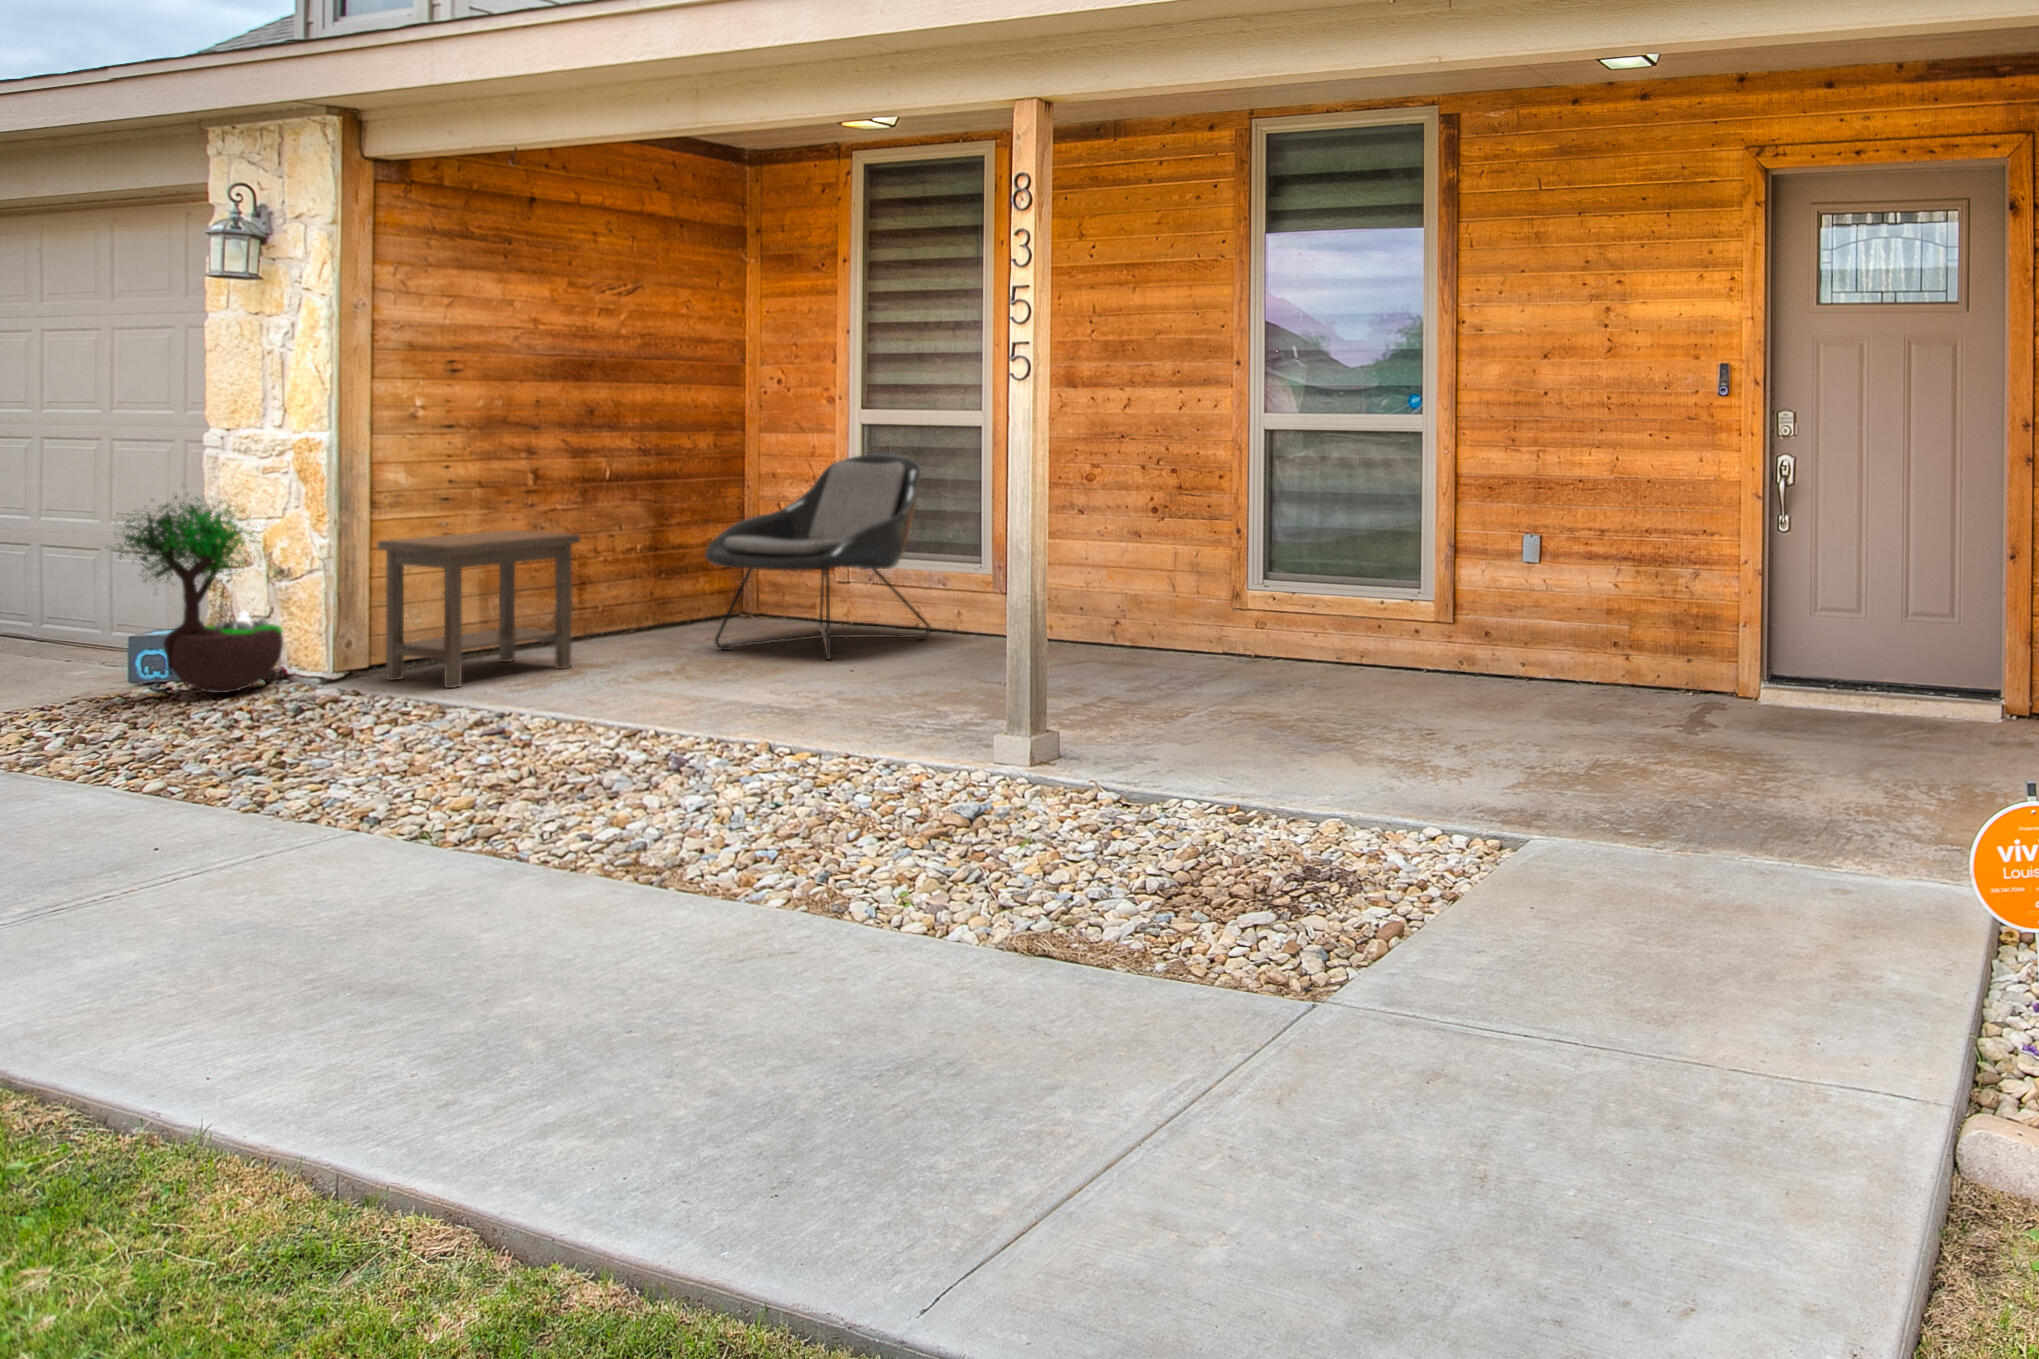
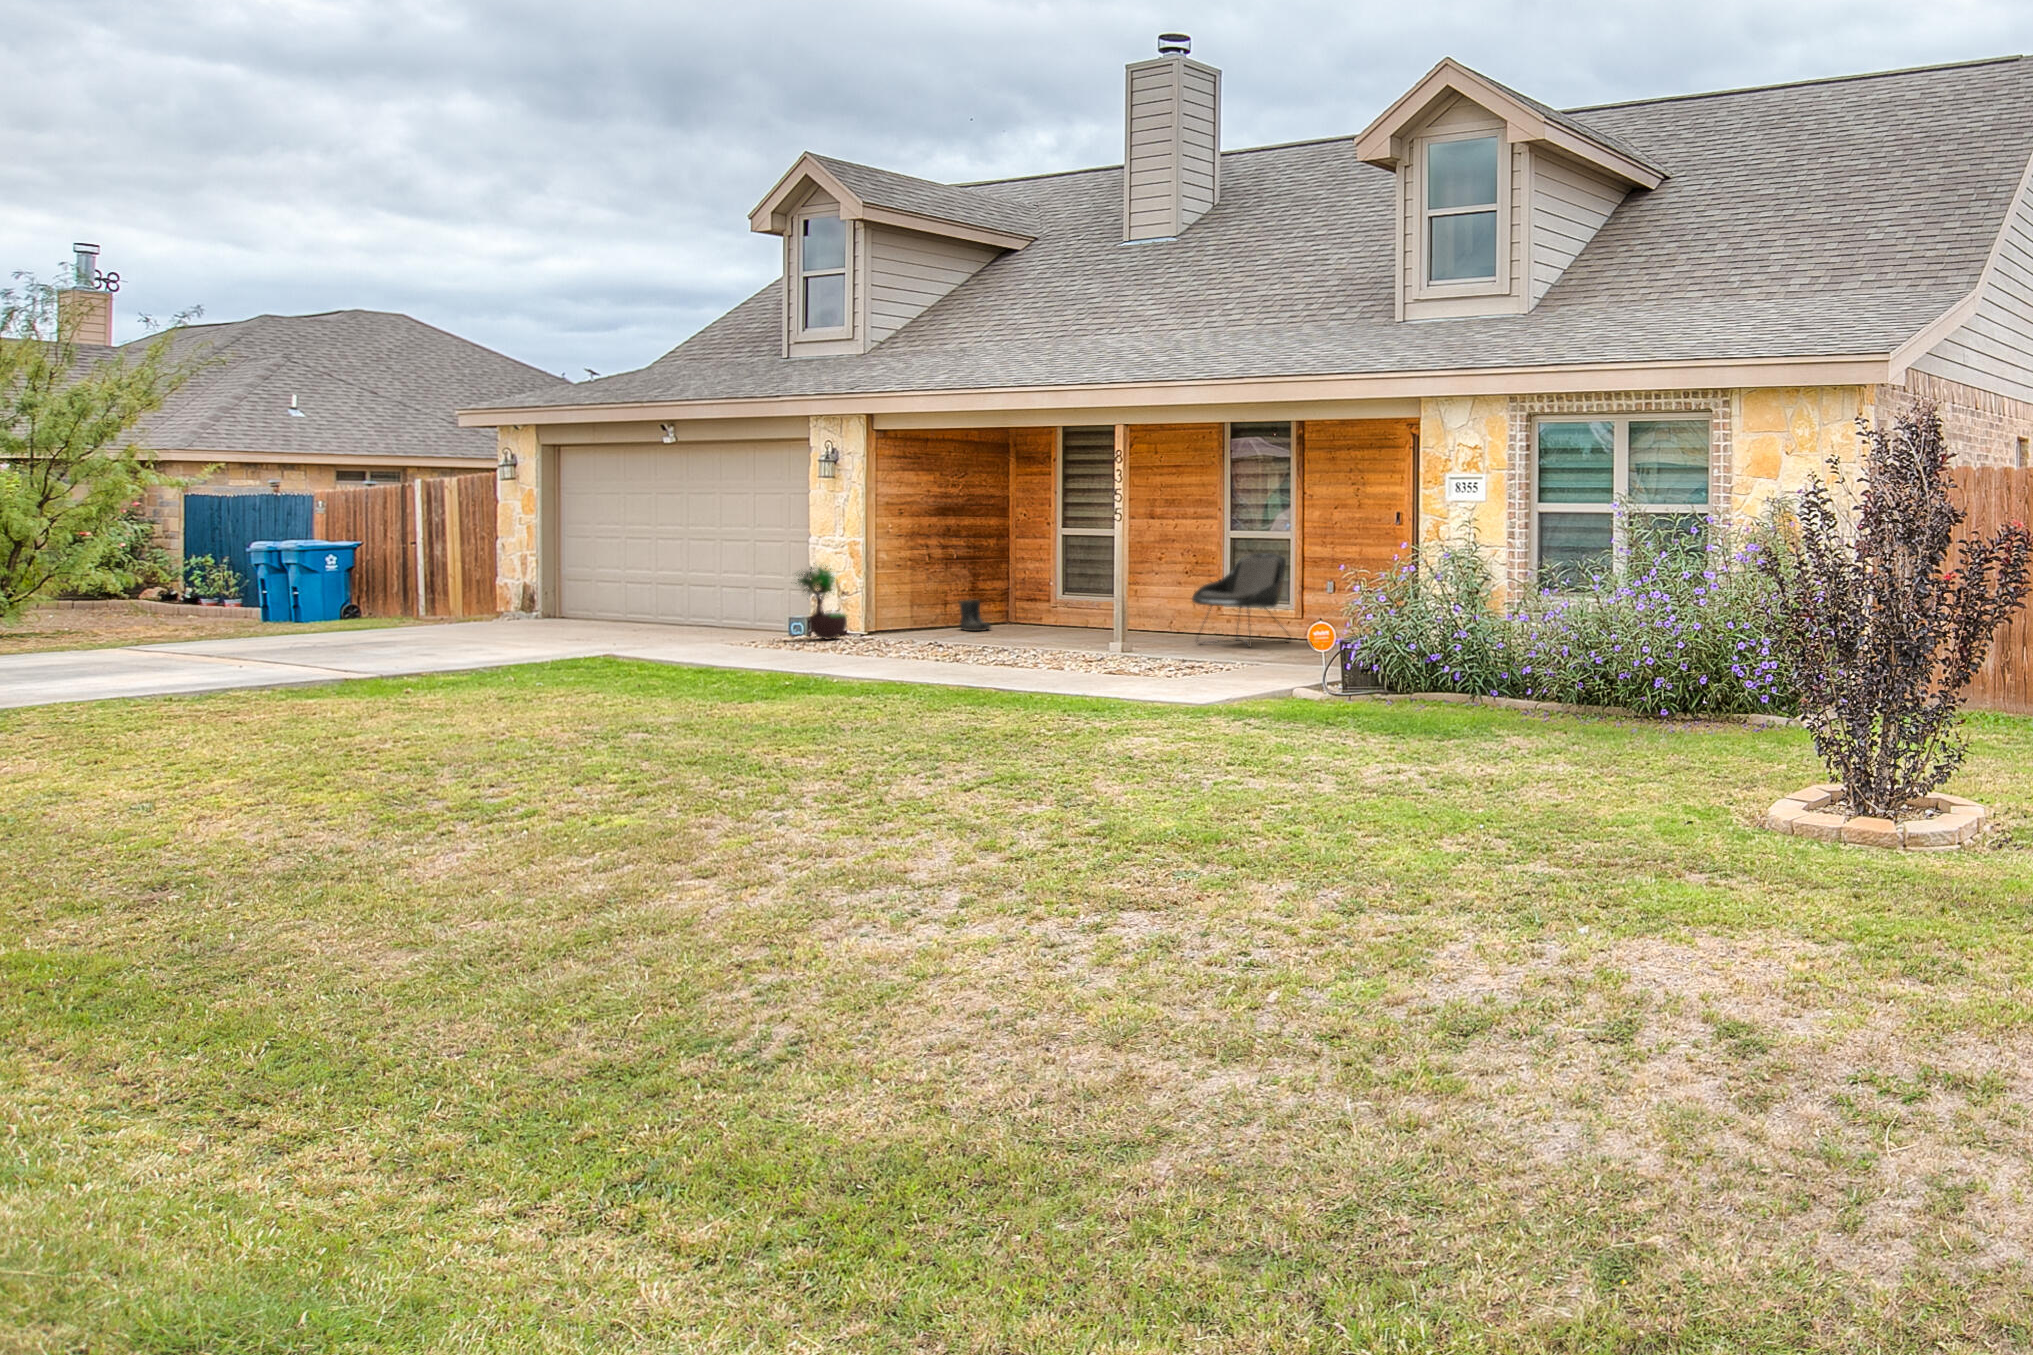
lounge chair: present [705,454,930,659] -> present [1192,553,1288,646]
side table: present [377,530,580,688] -> none [879,580,952,639]
boots: none [609,572,694,649] -> present [959,600,991,631]

